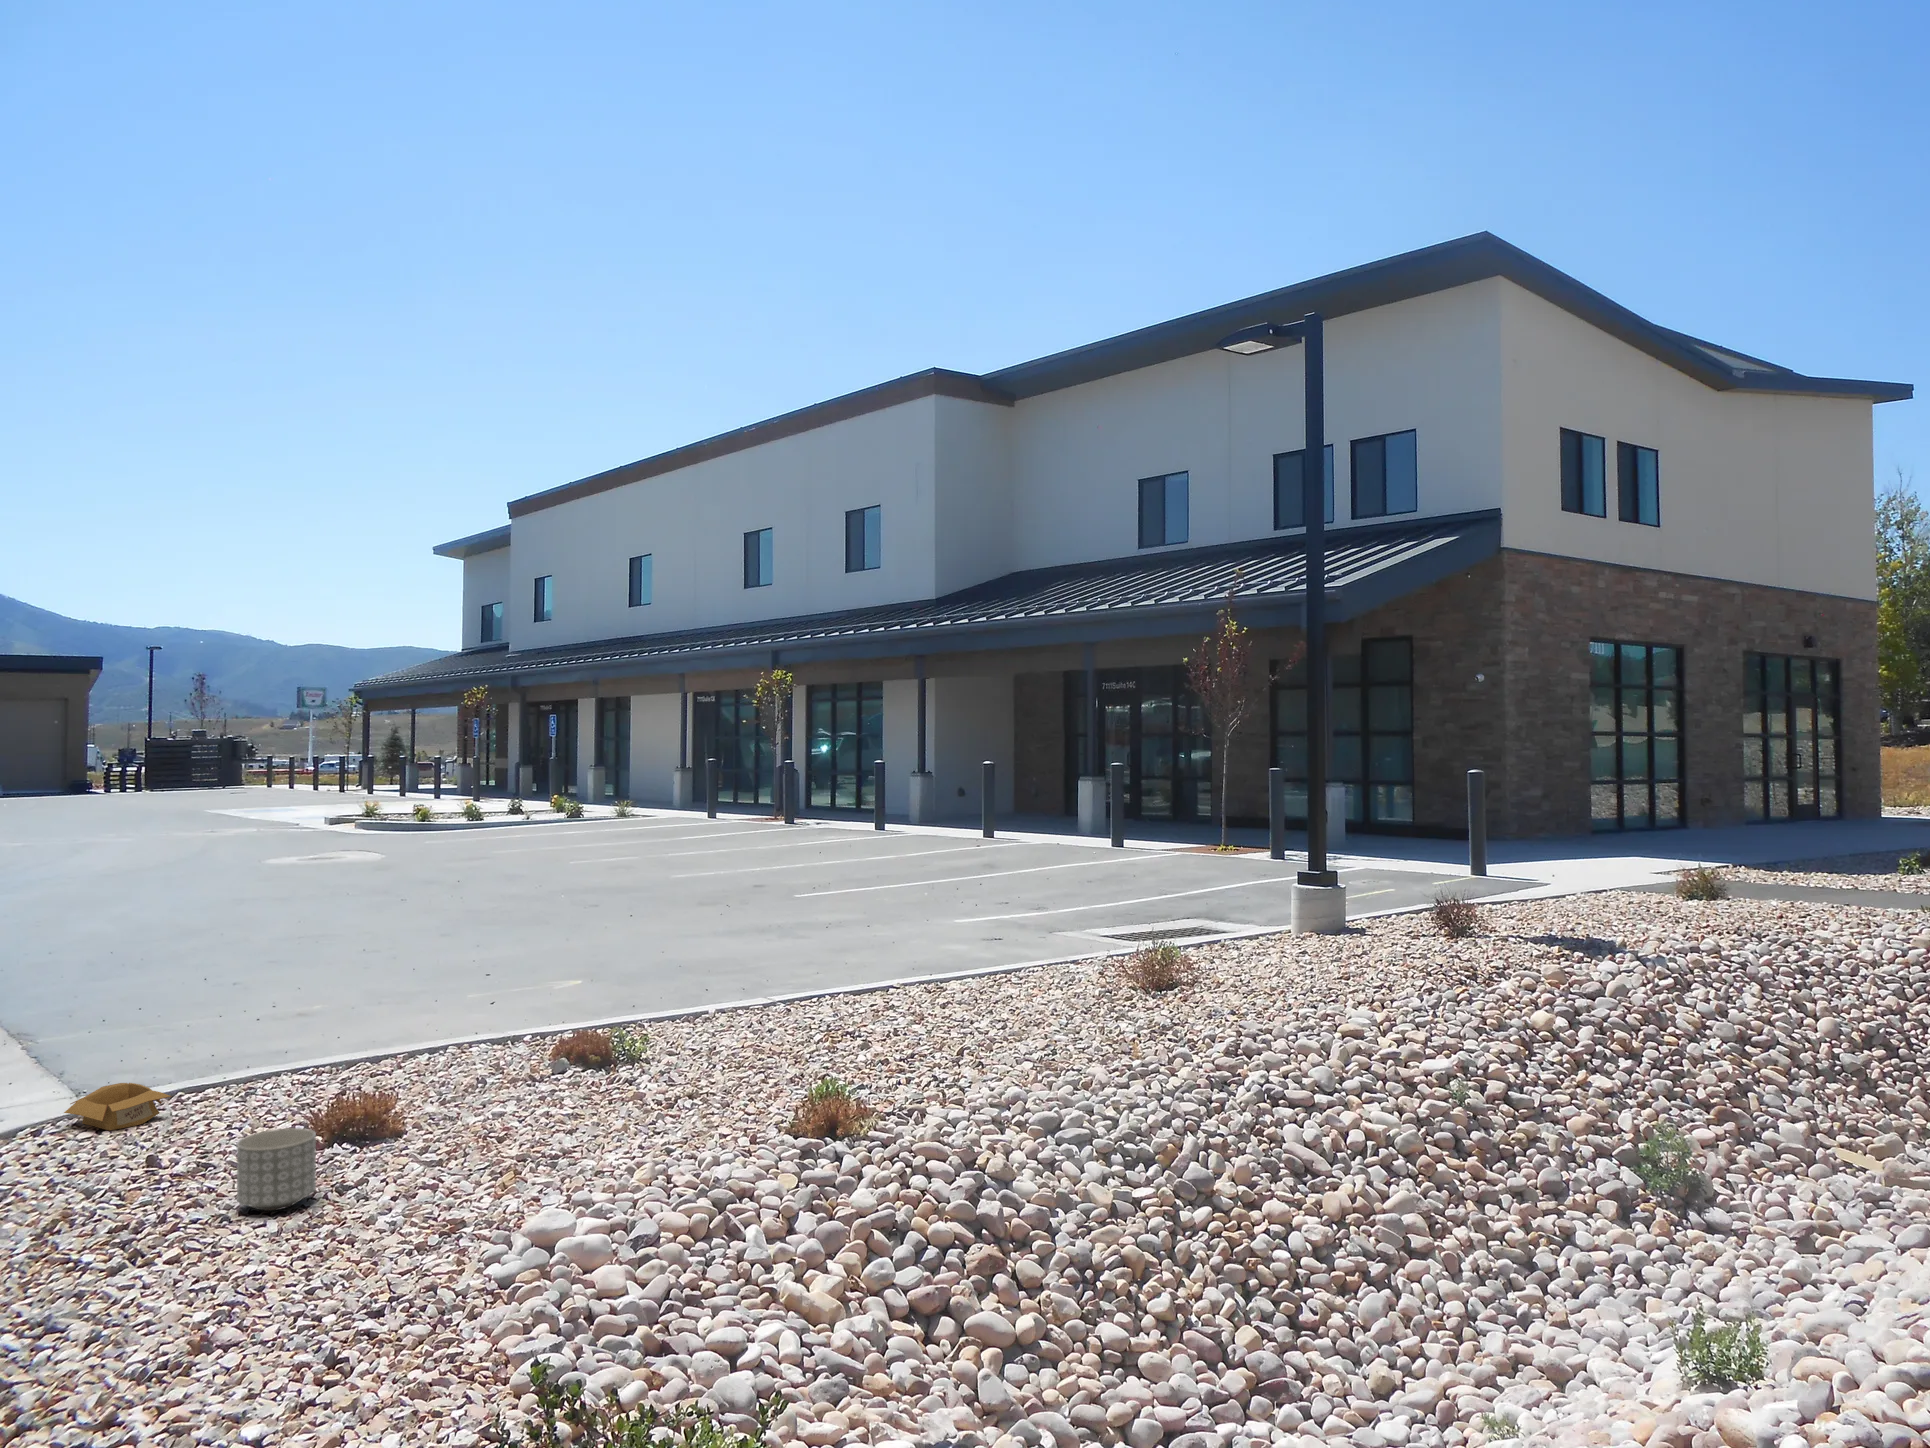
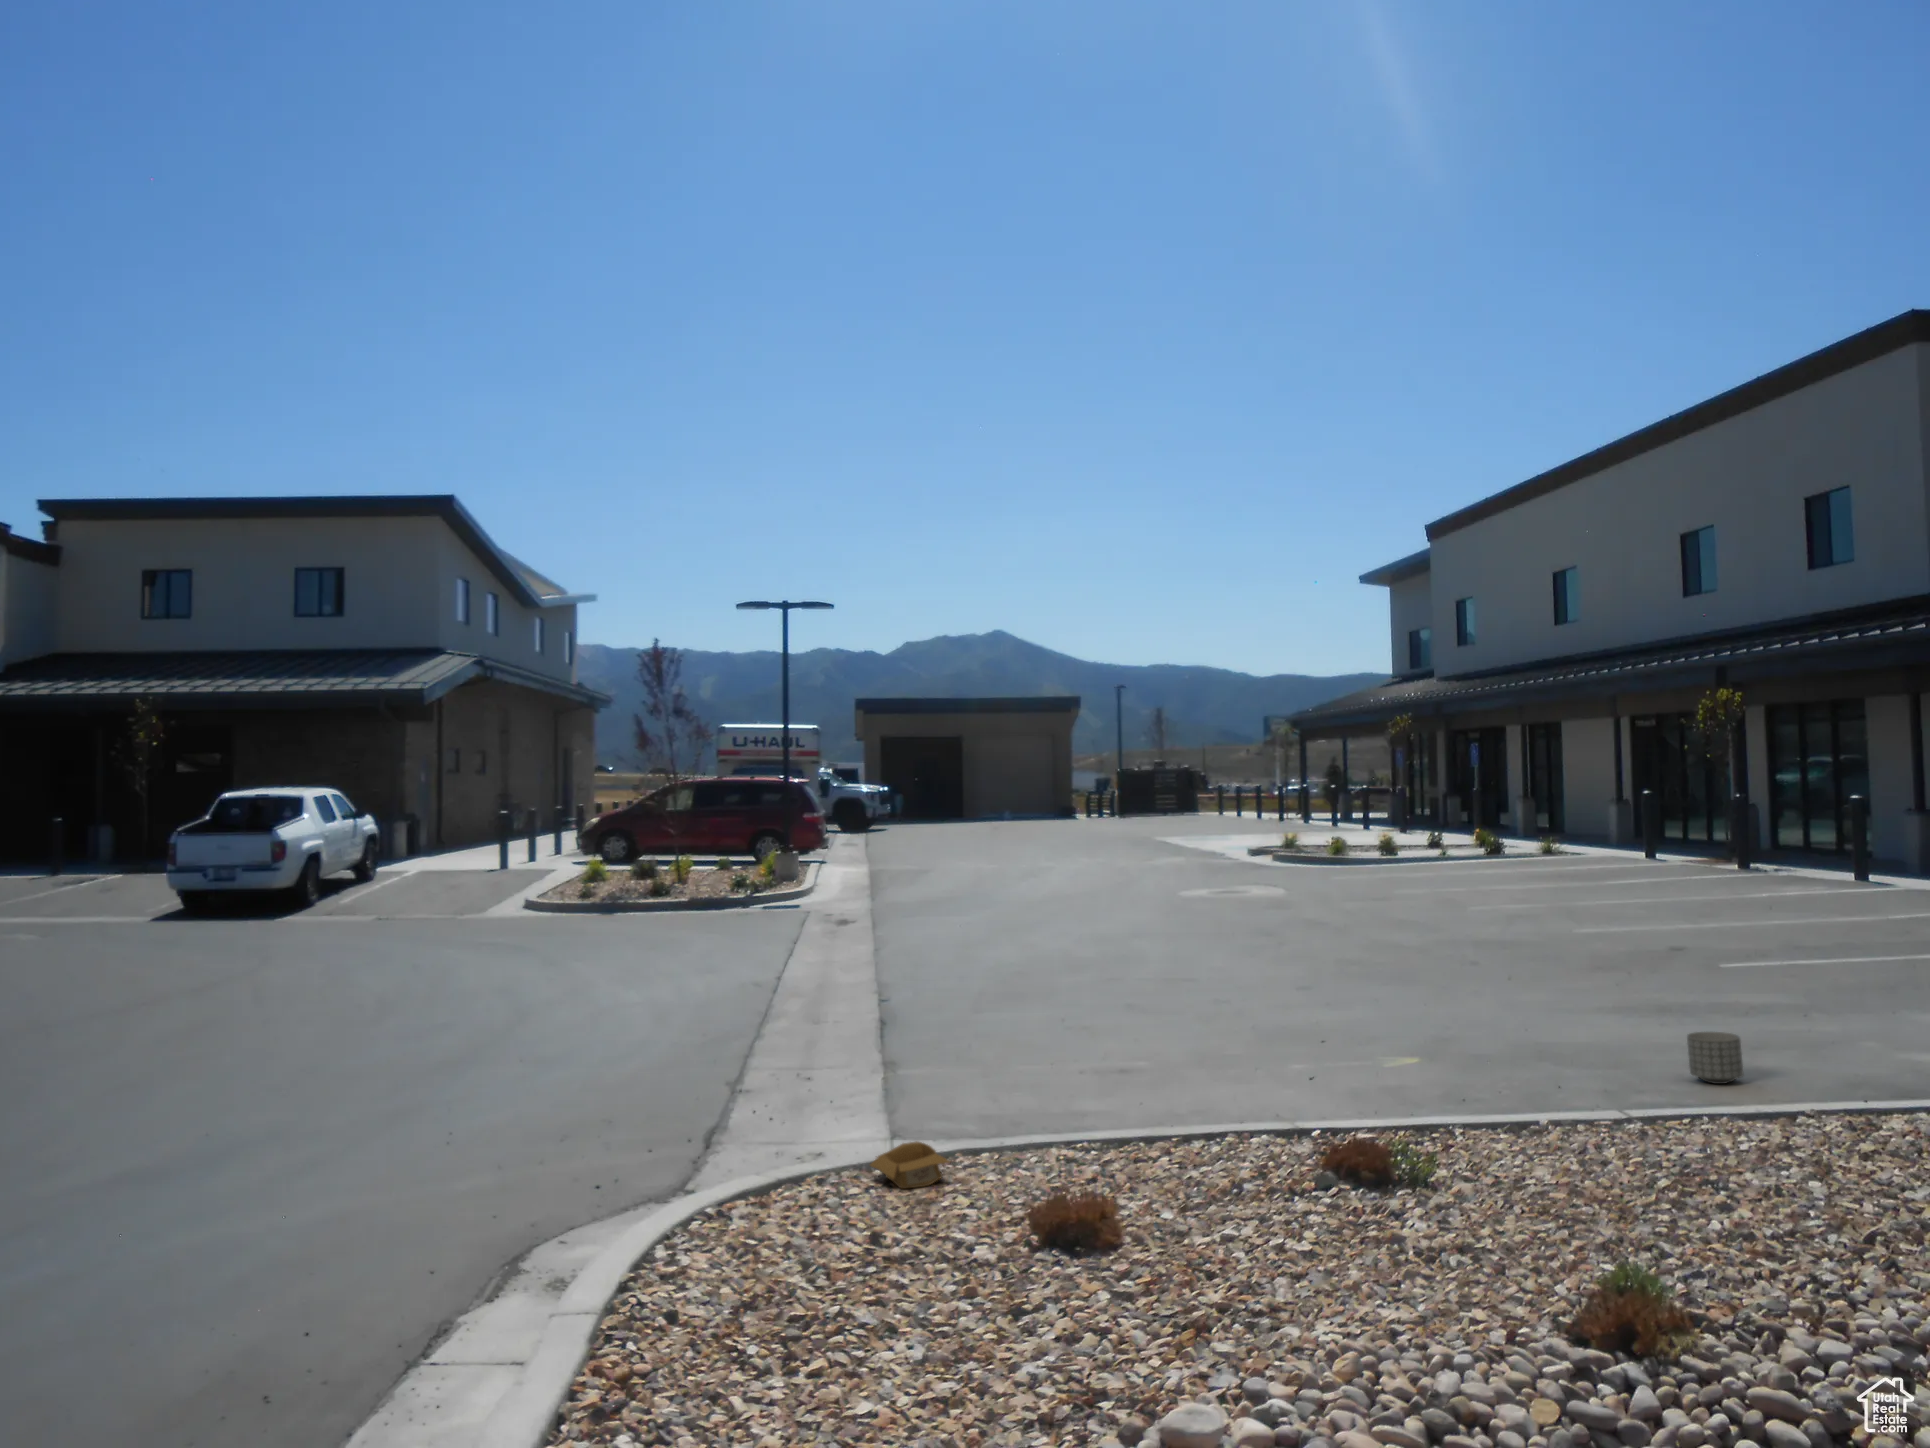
planter: present [237,1128,316,1211] -> present [1687,1032,1743,1084]

